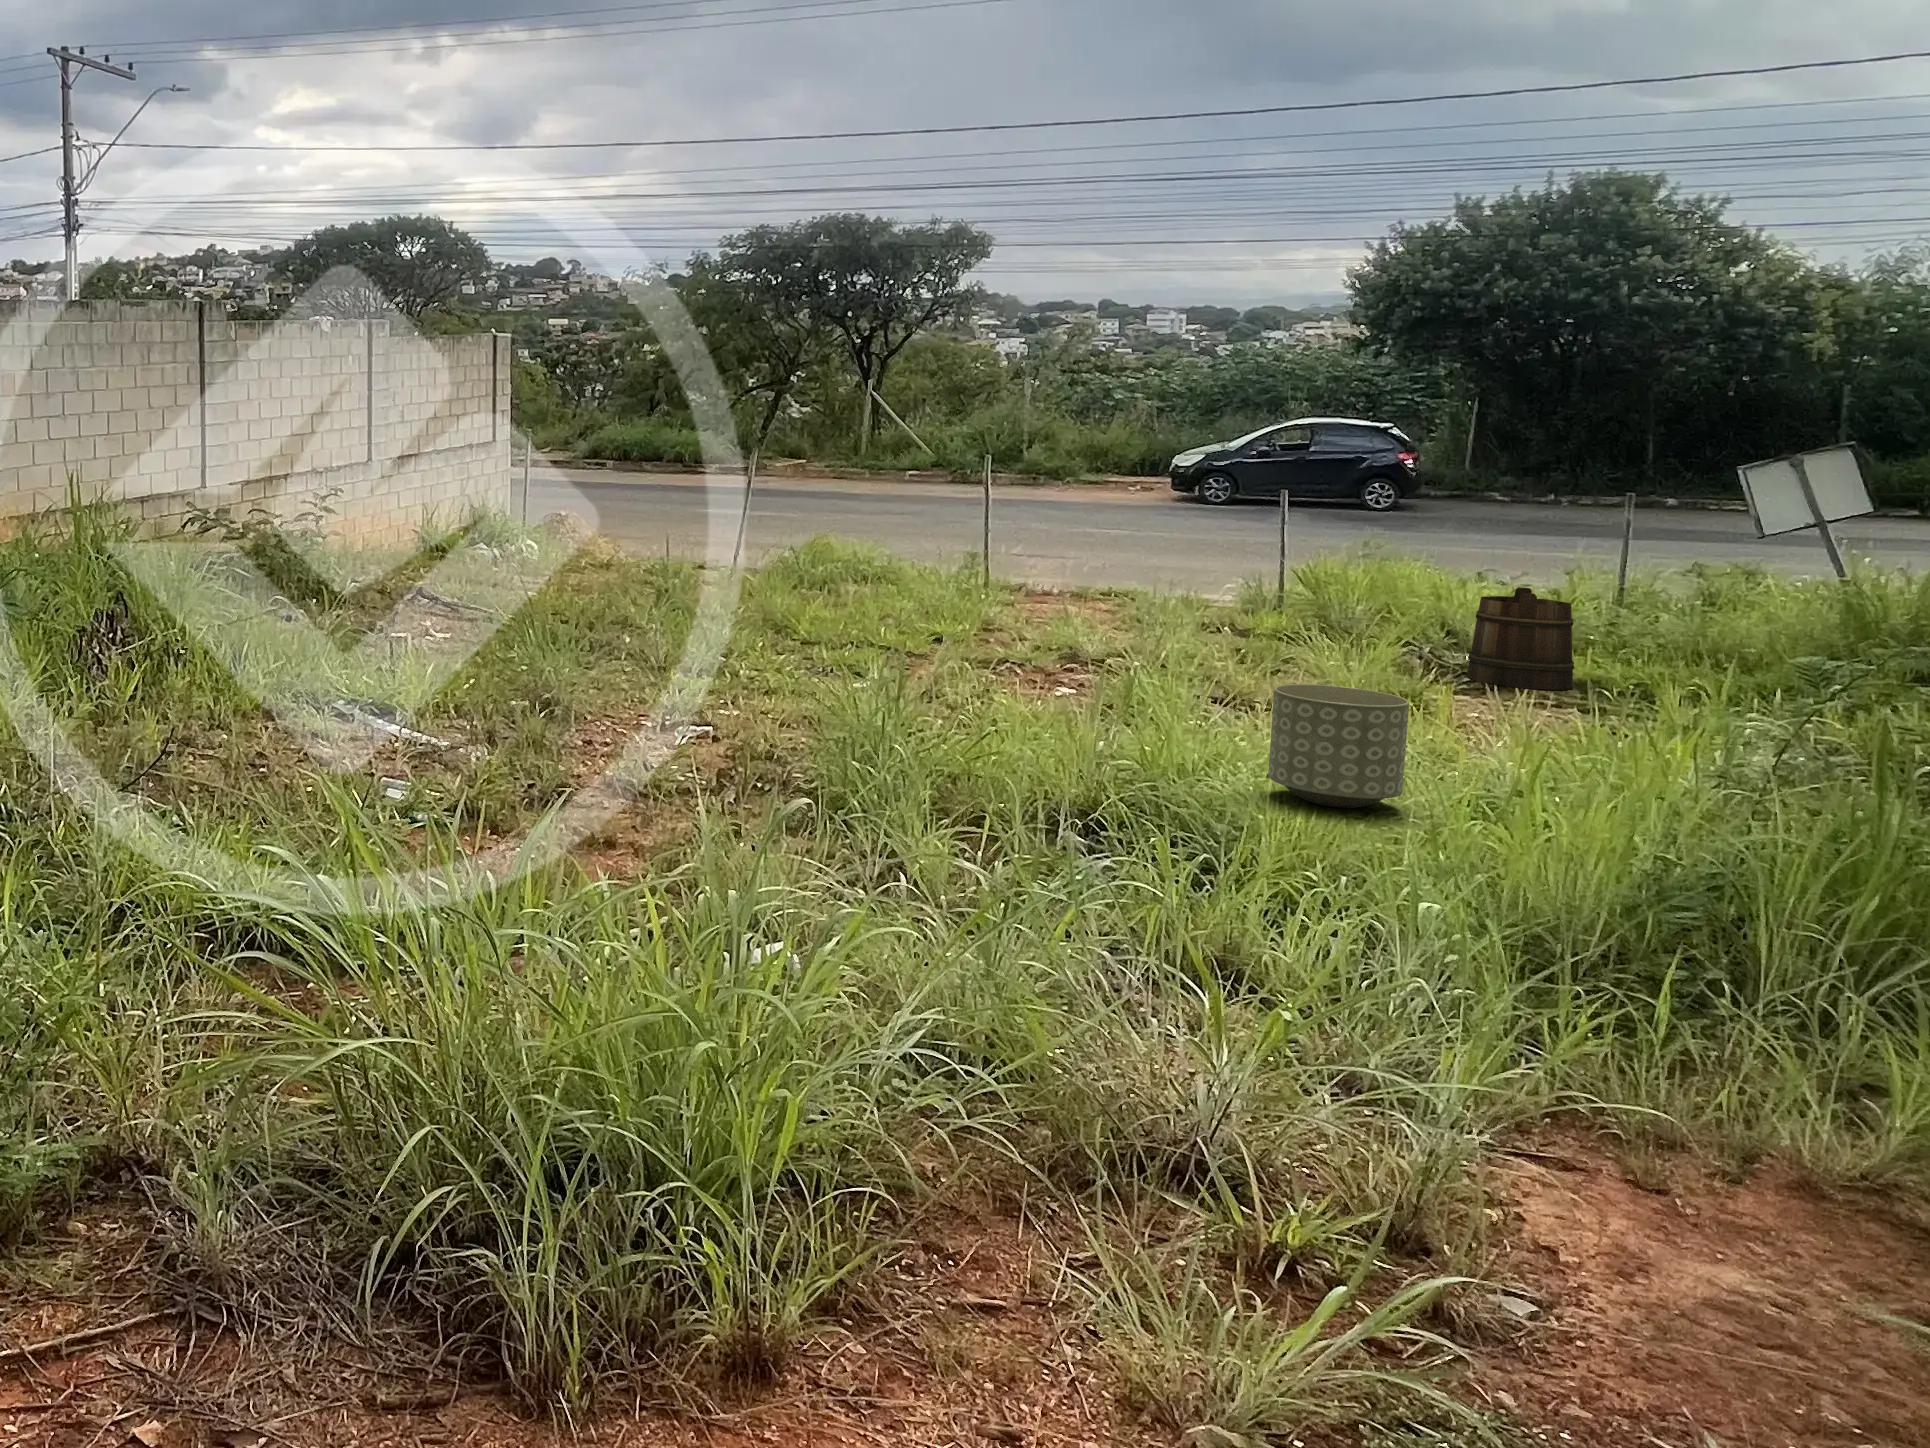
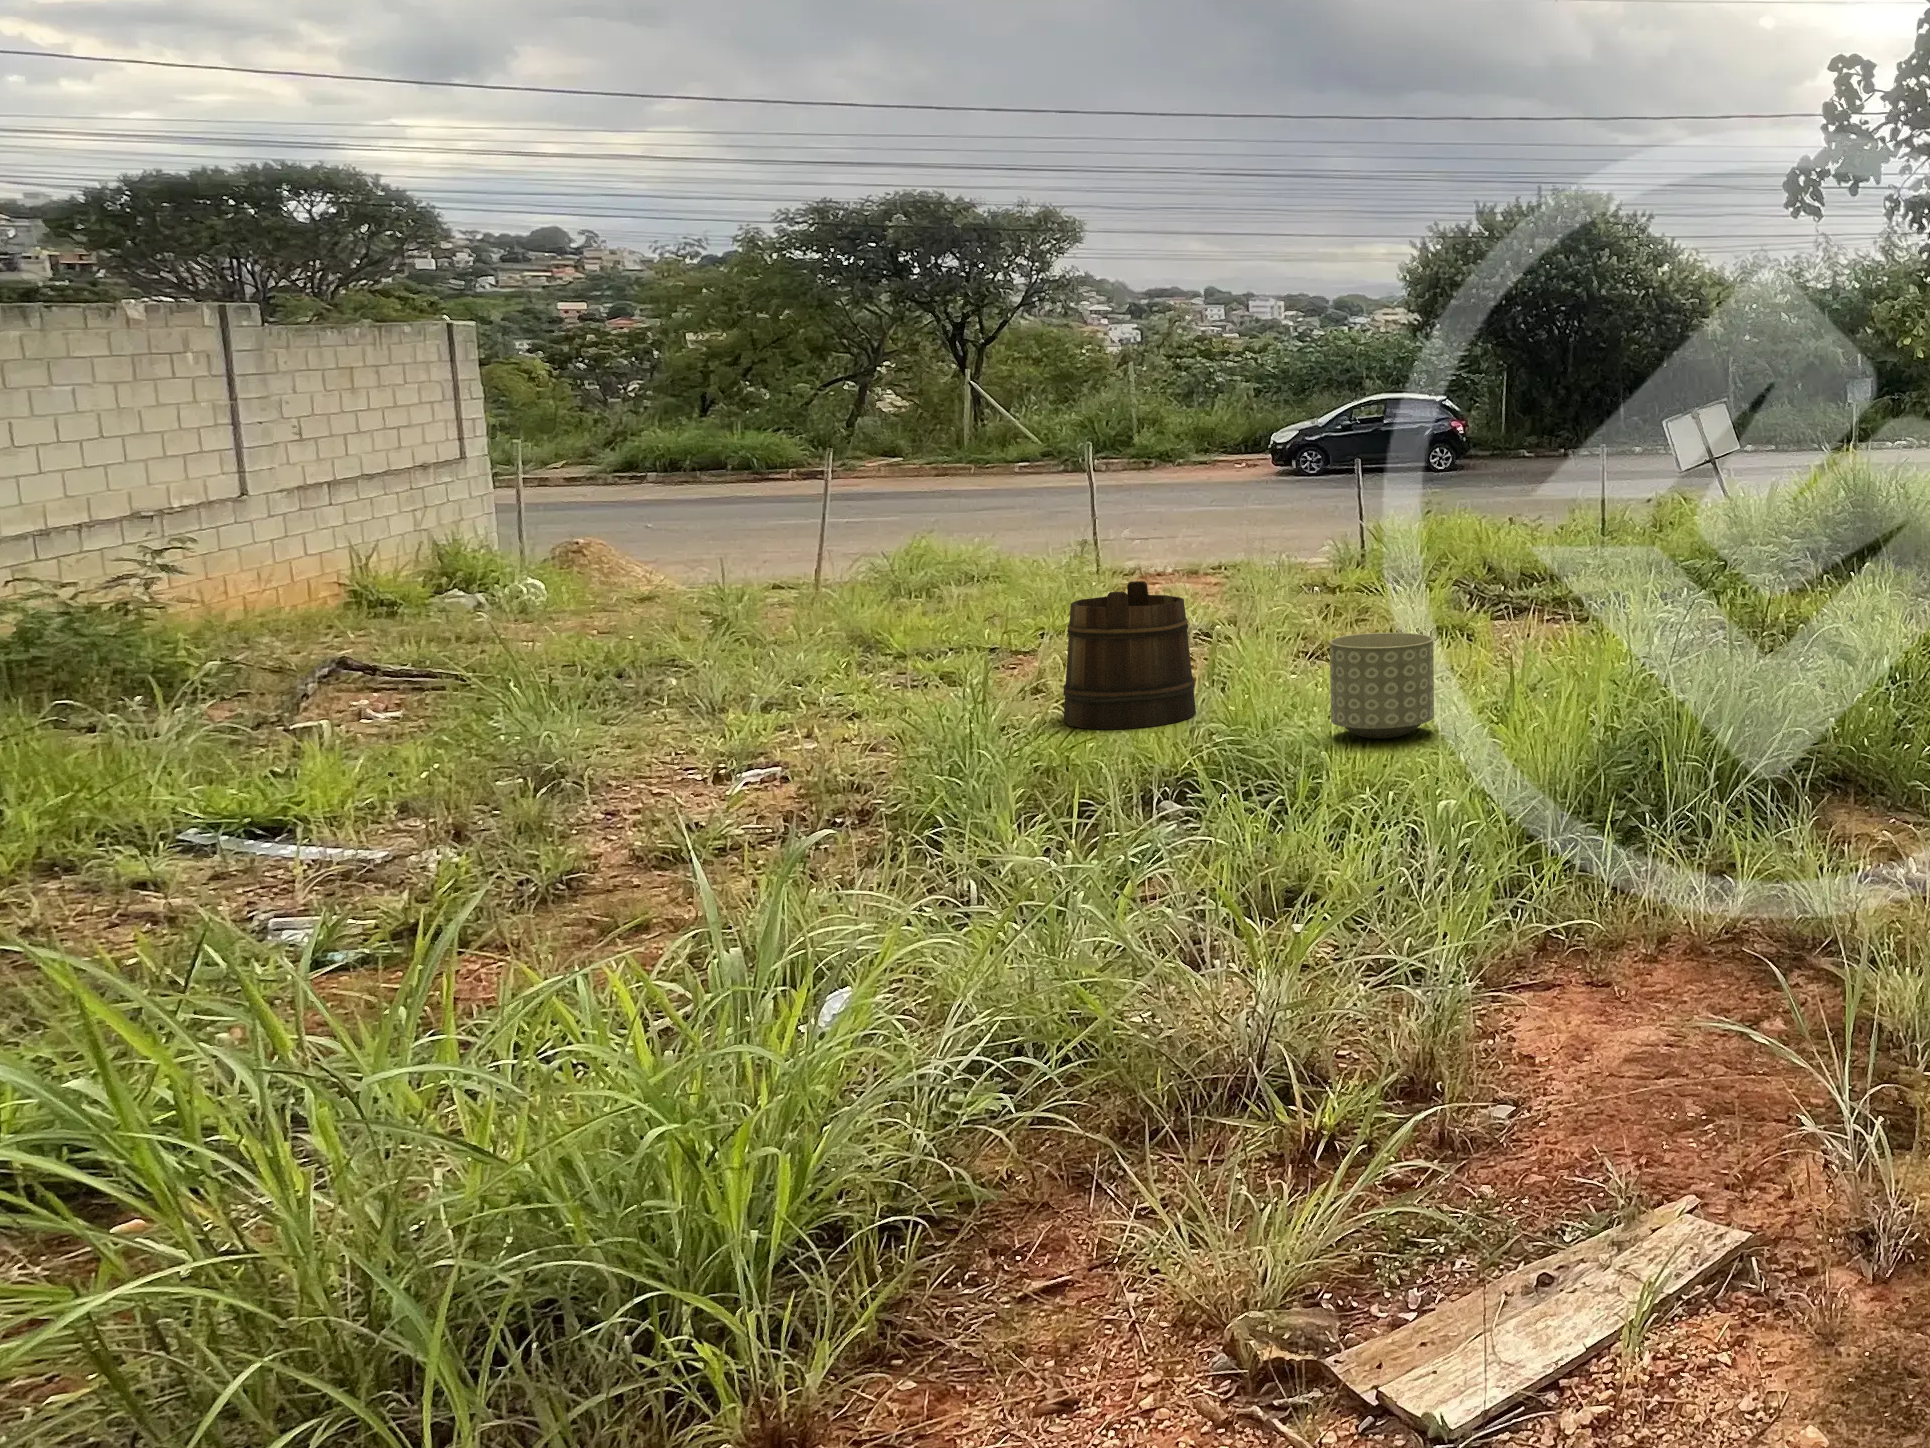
bucket: present [1467,587,1574,690] -> present [1063,581,1196,730]

